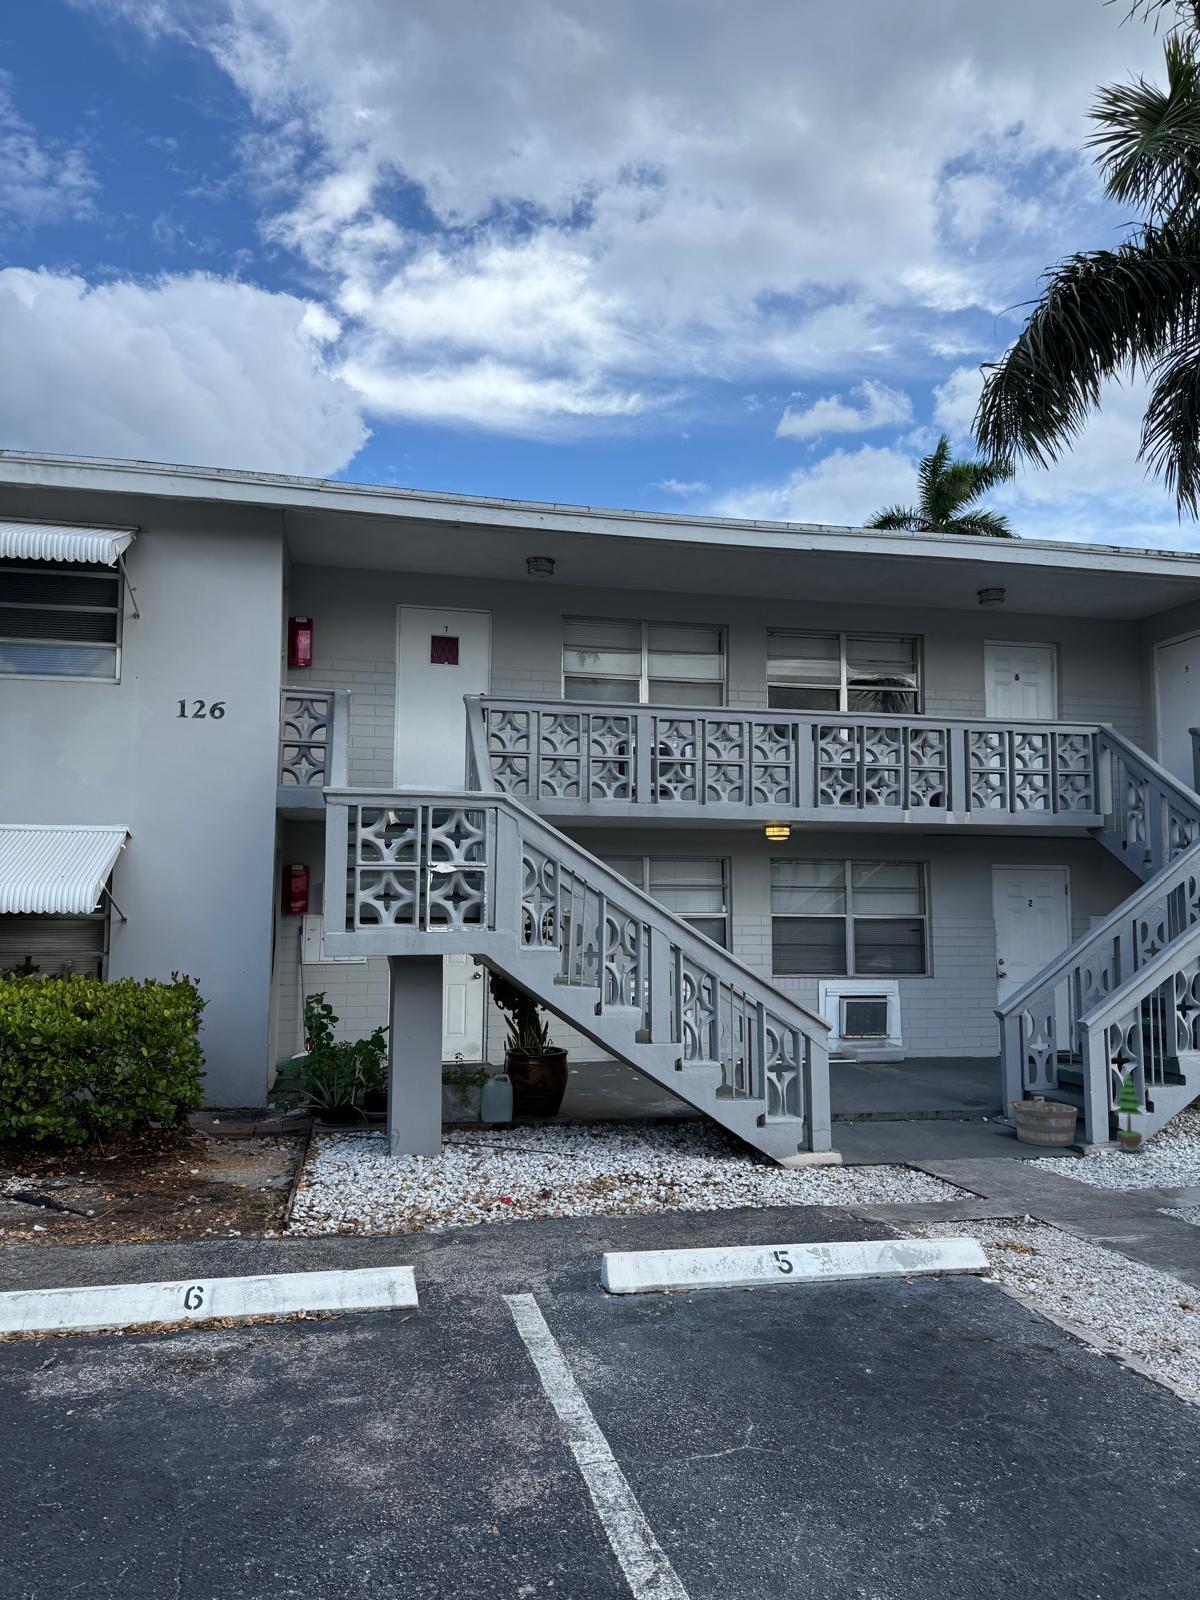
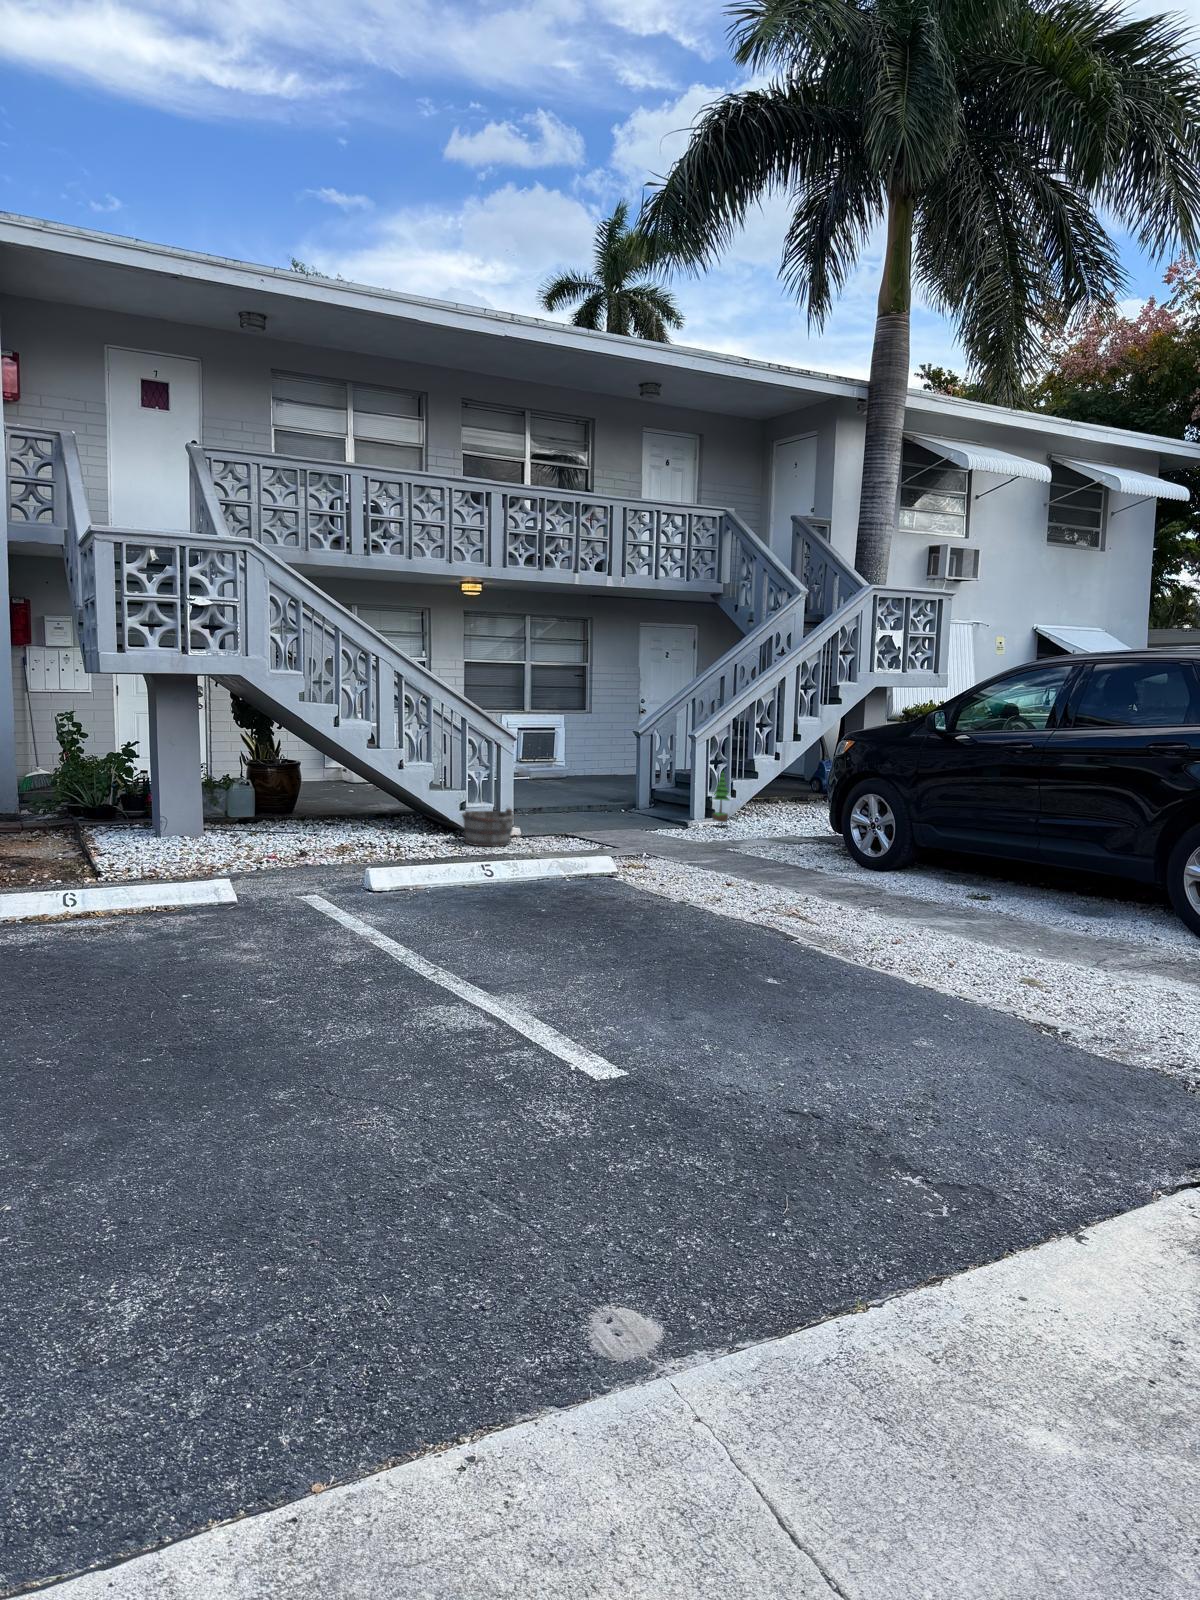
bucket: present [1006,1096,1078,1147] -> present [462,808,519,846]

